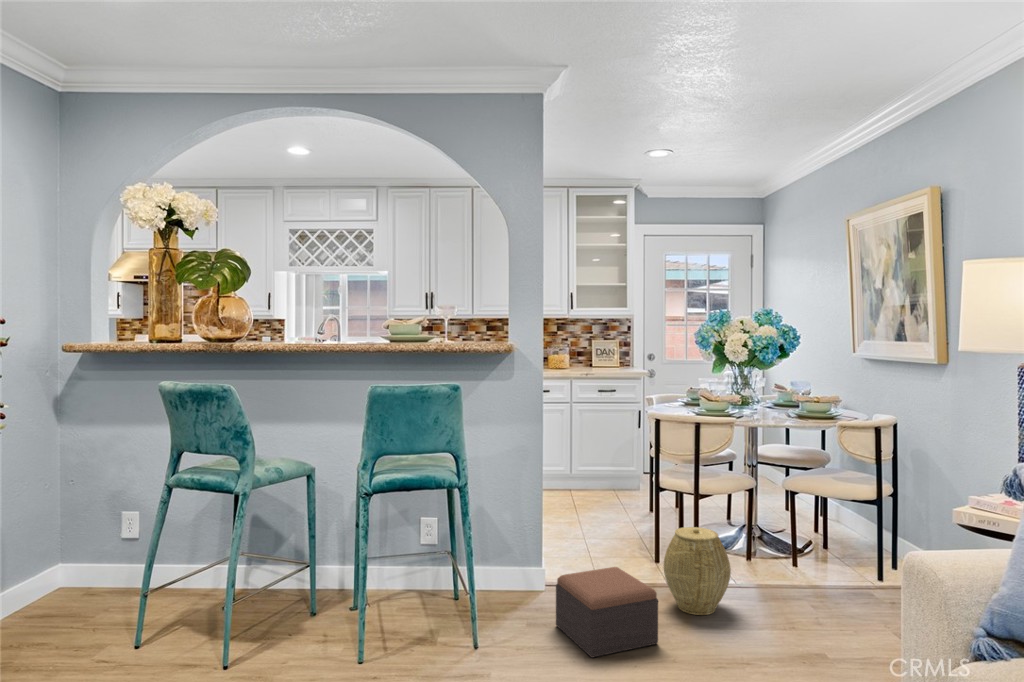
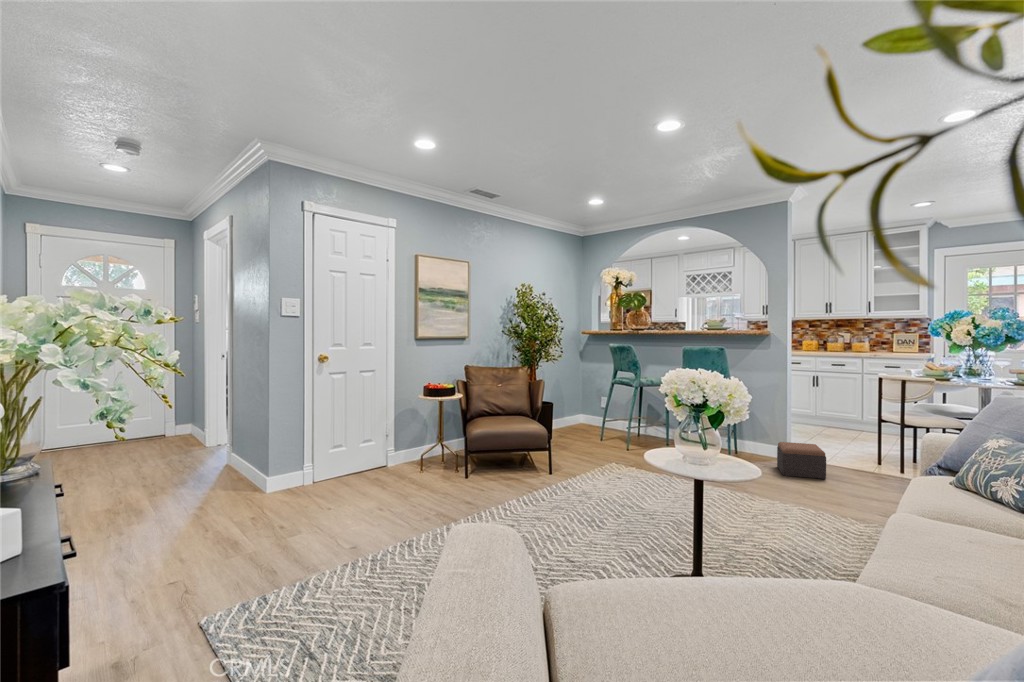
woven basket: present [664,527,731,615] -> none [850,432,894,479]

